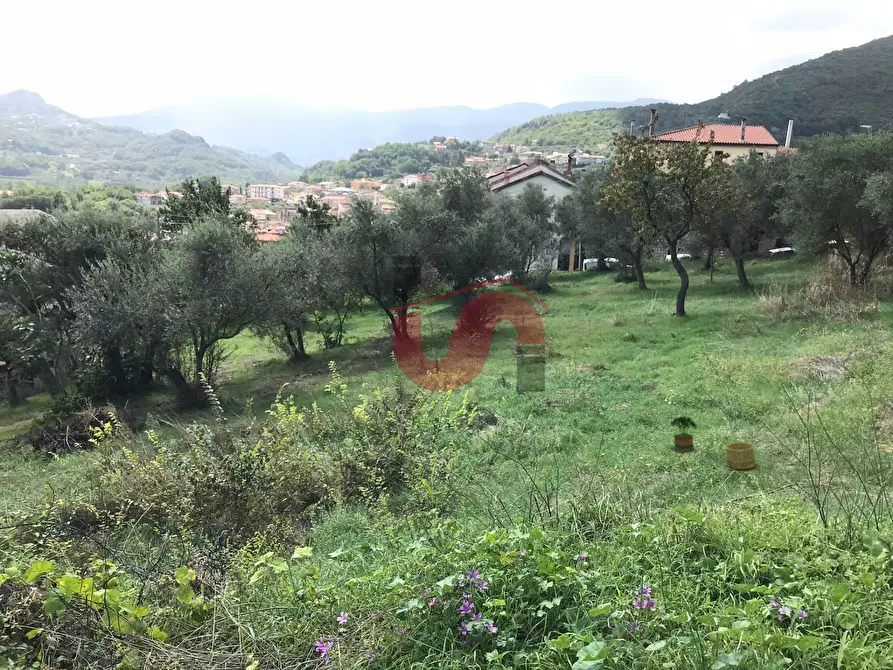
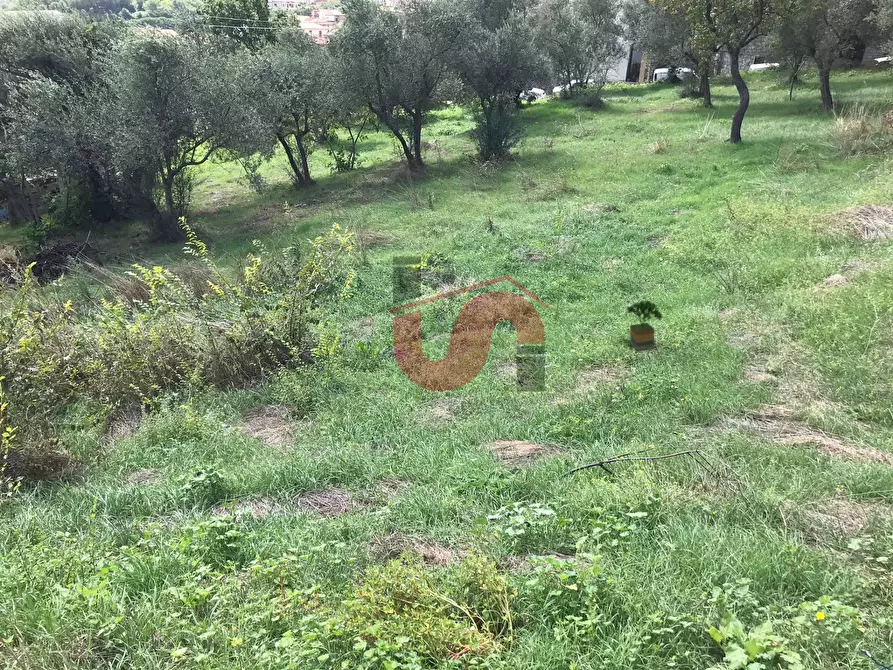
wooden bucket: present [726,442,755,470] -> none [686,350,729,392]

